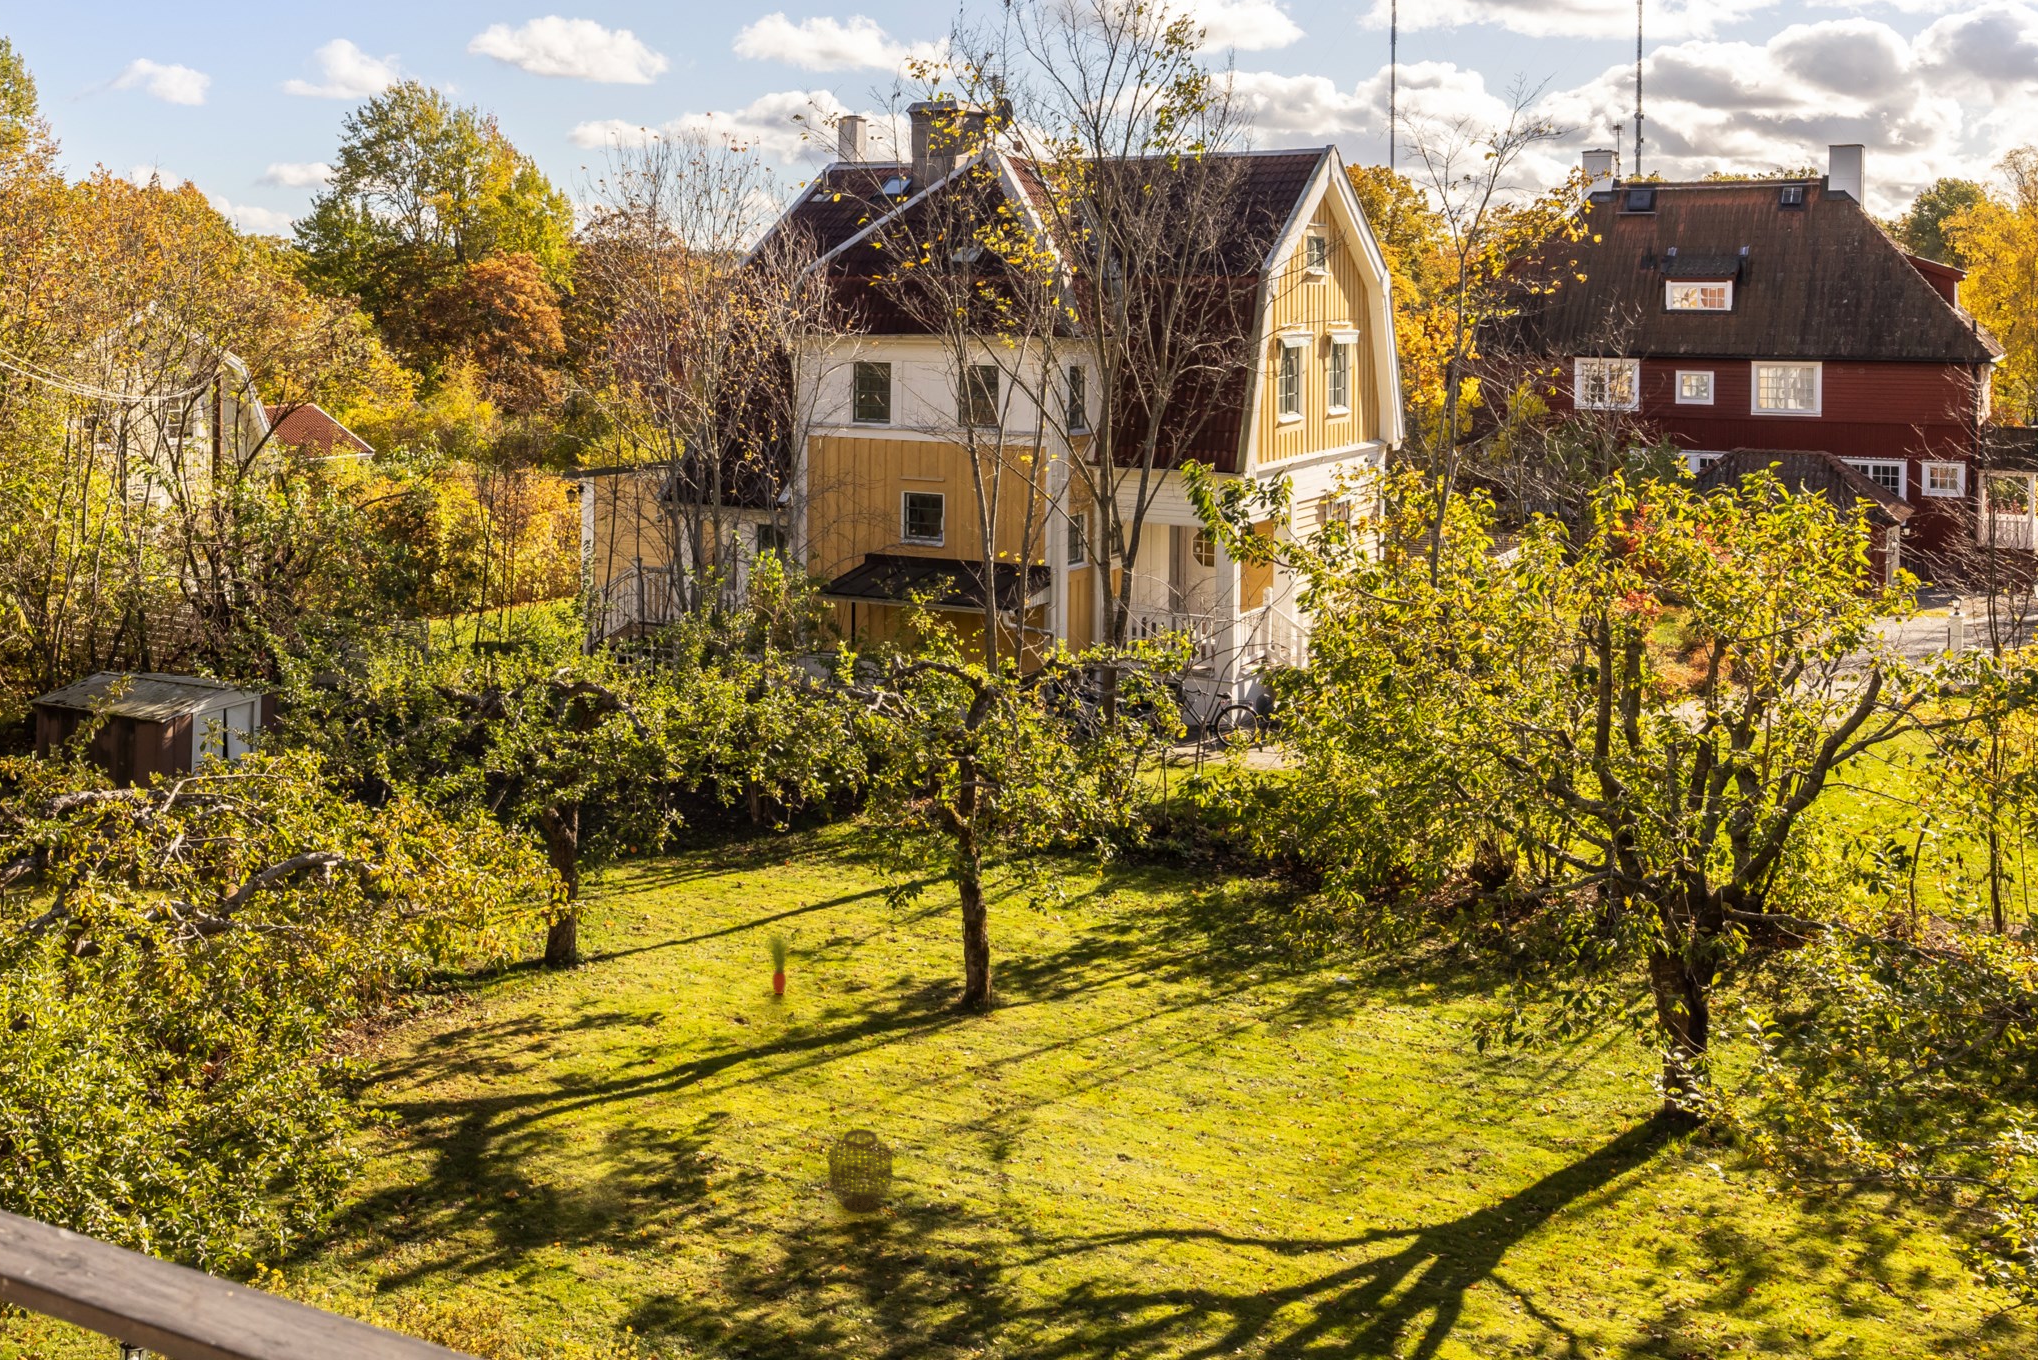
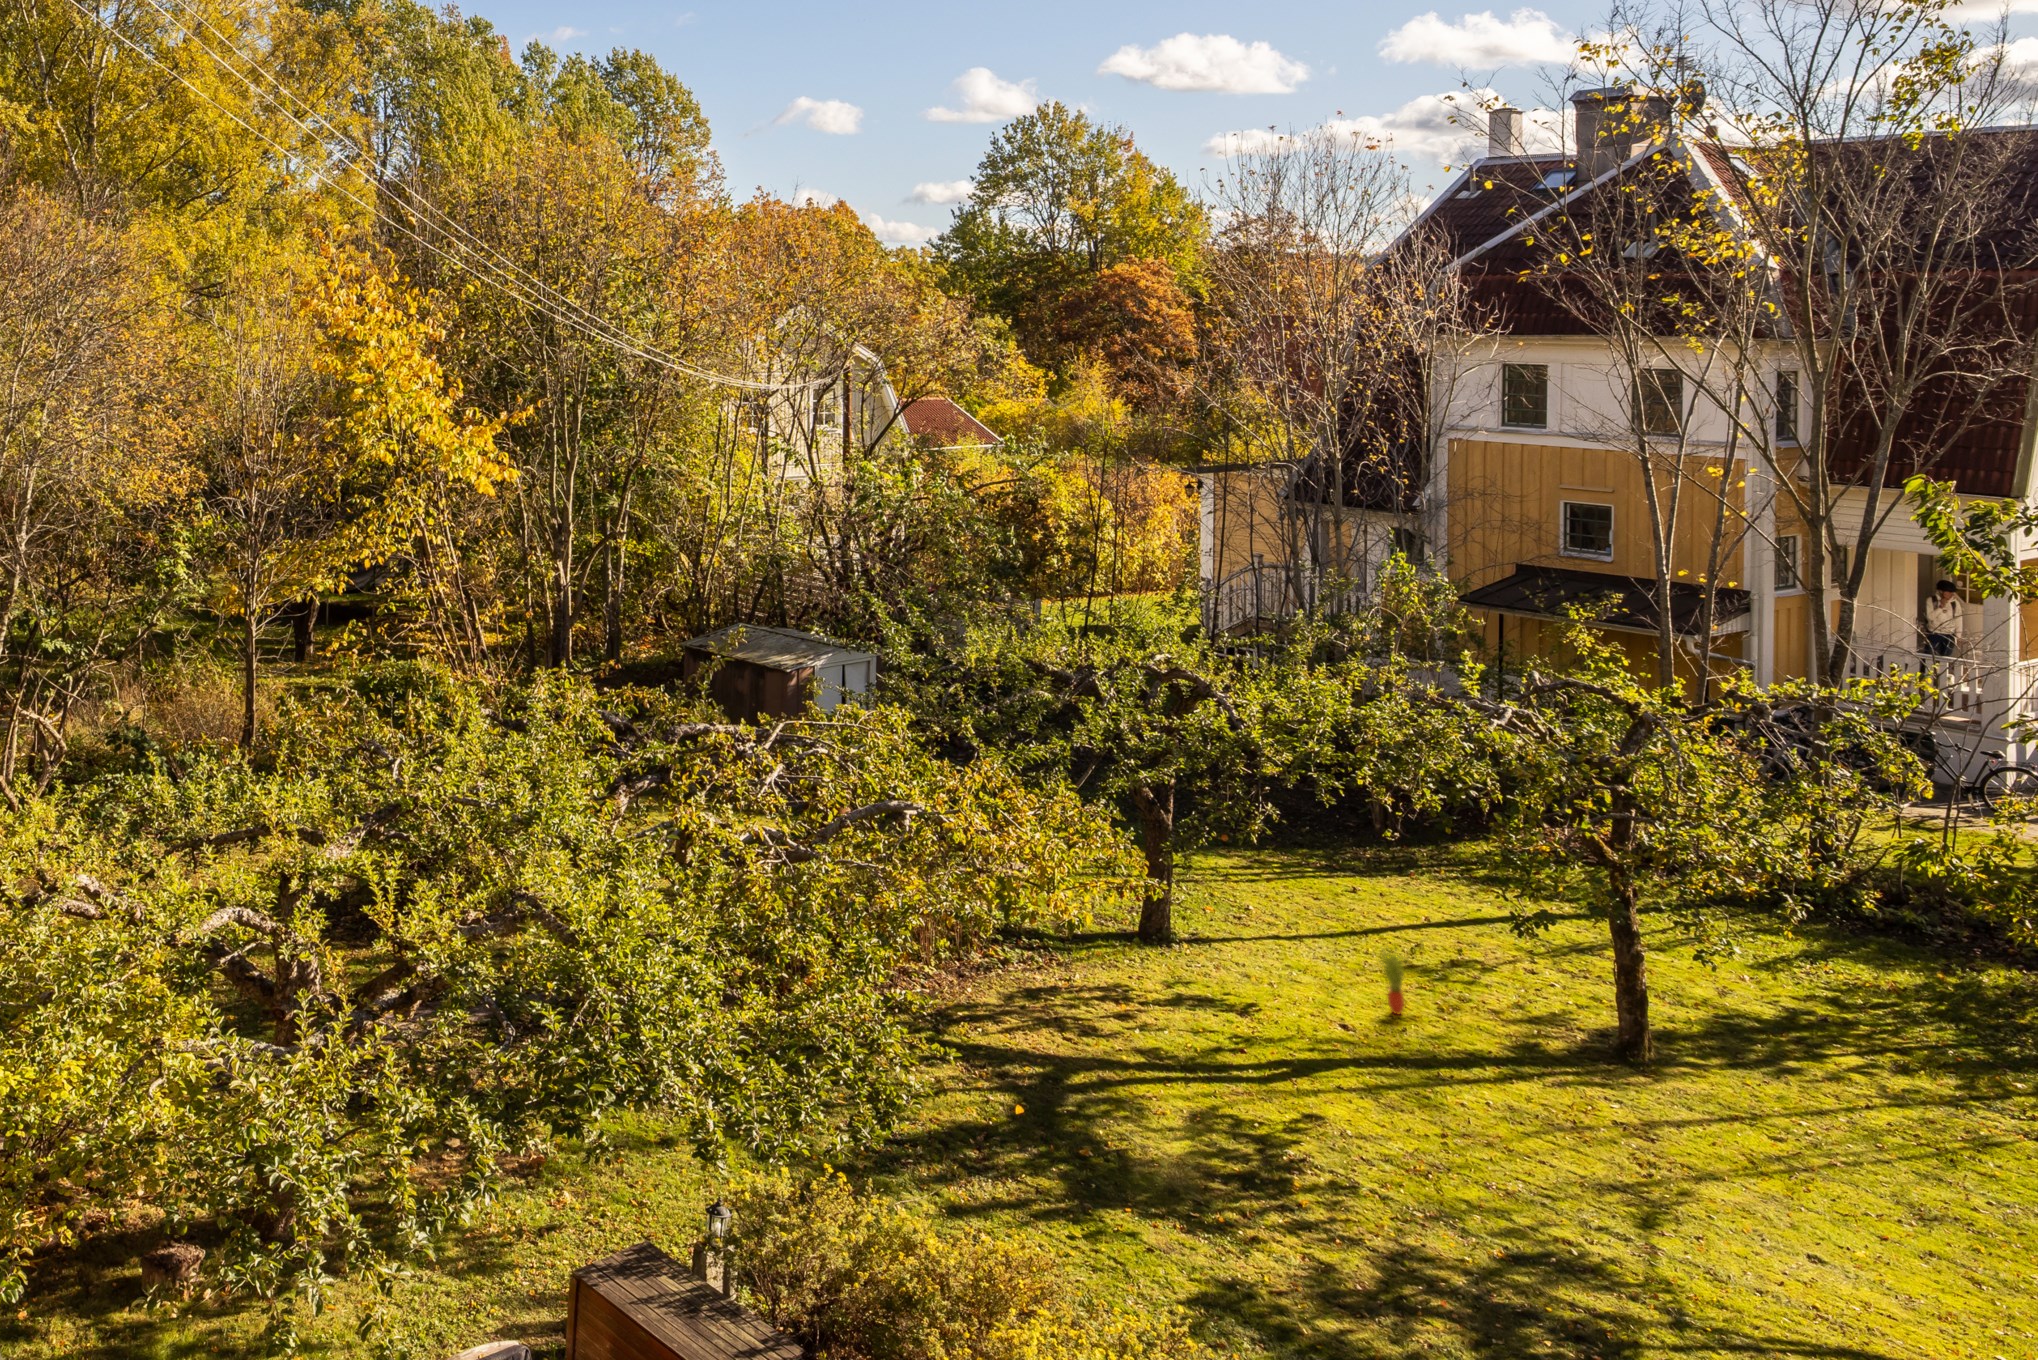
woven basket: present [829,1129,892,1212] -> none [1431,1173,1510,1262]

